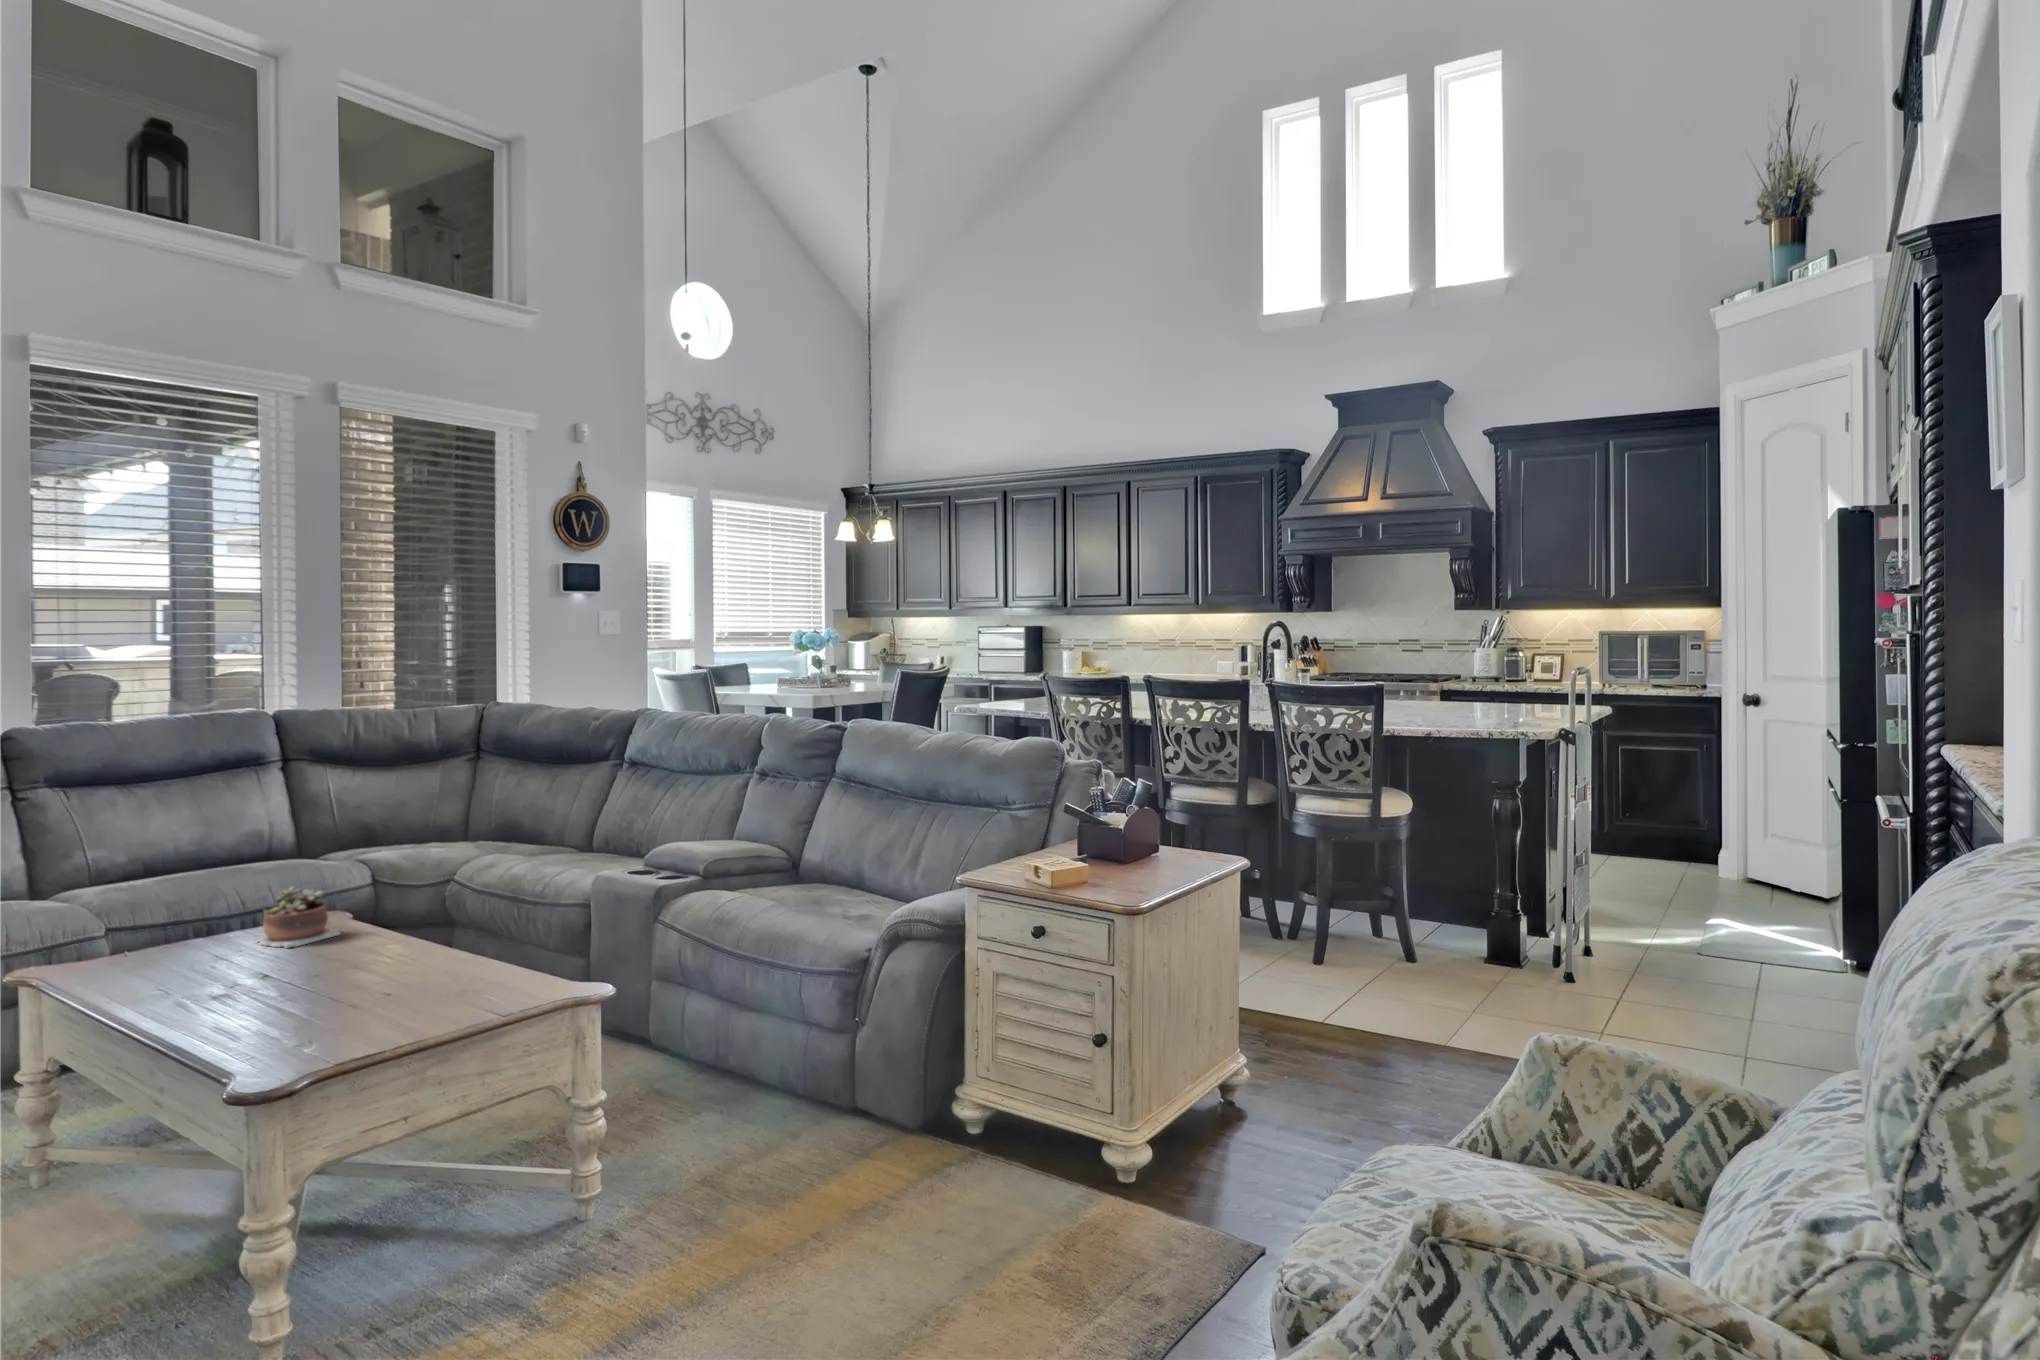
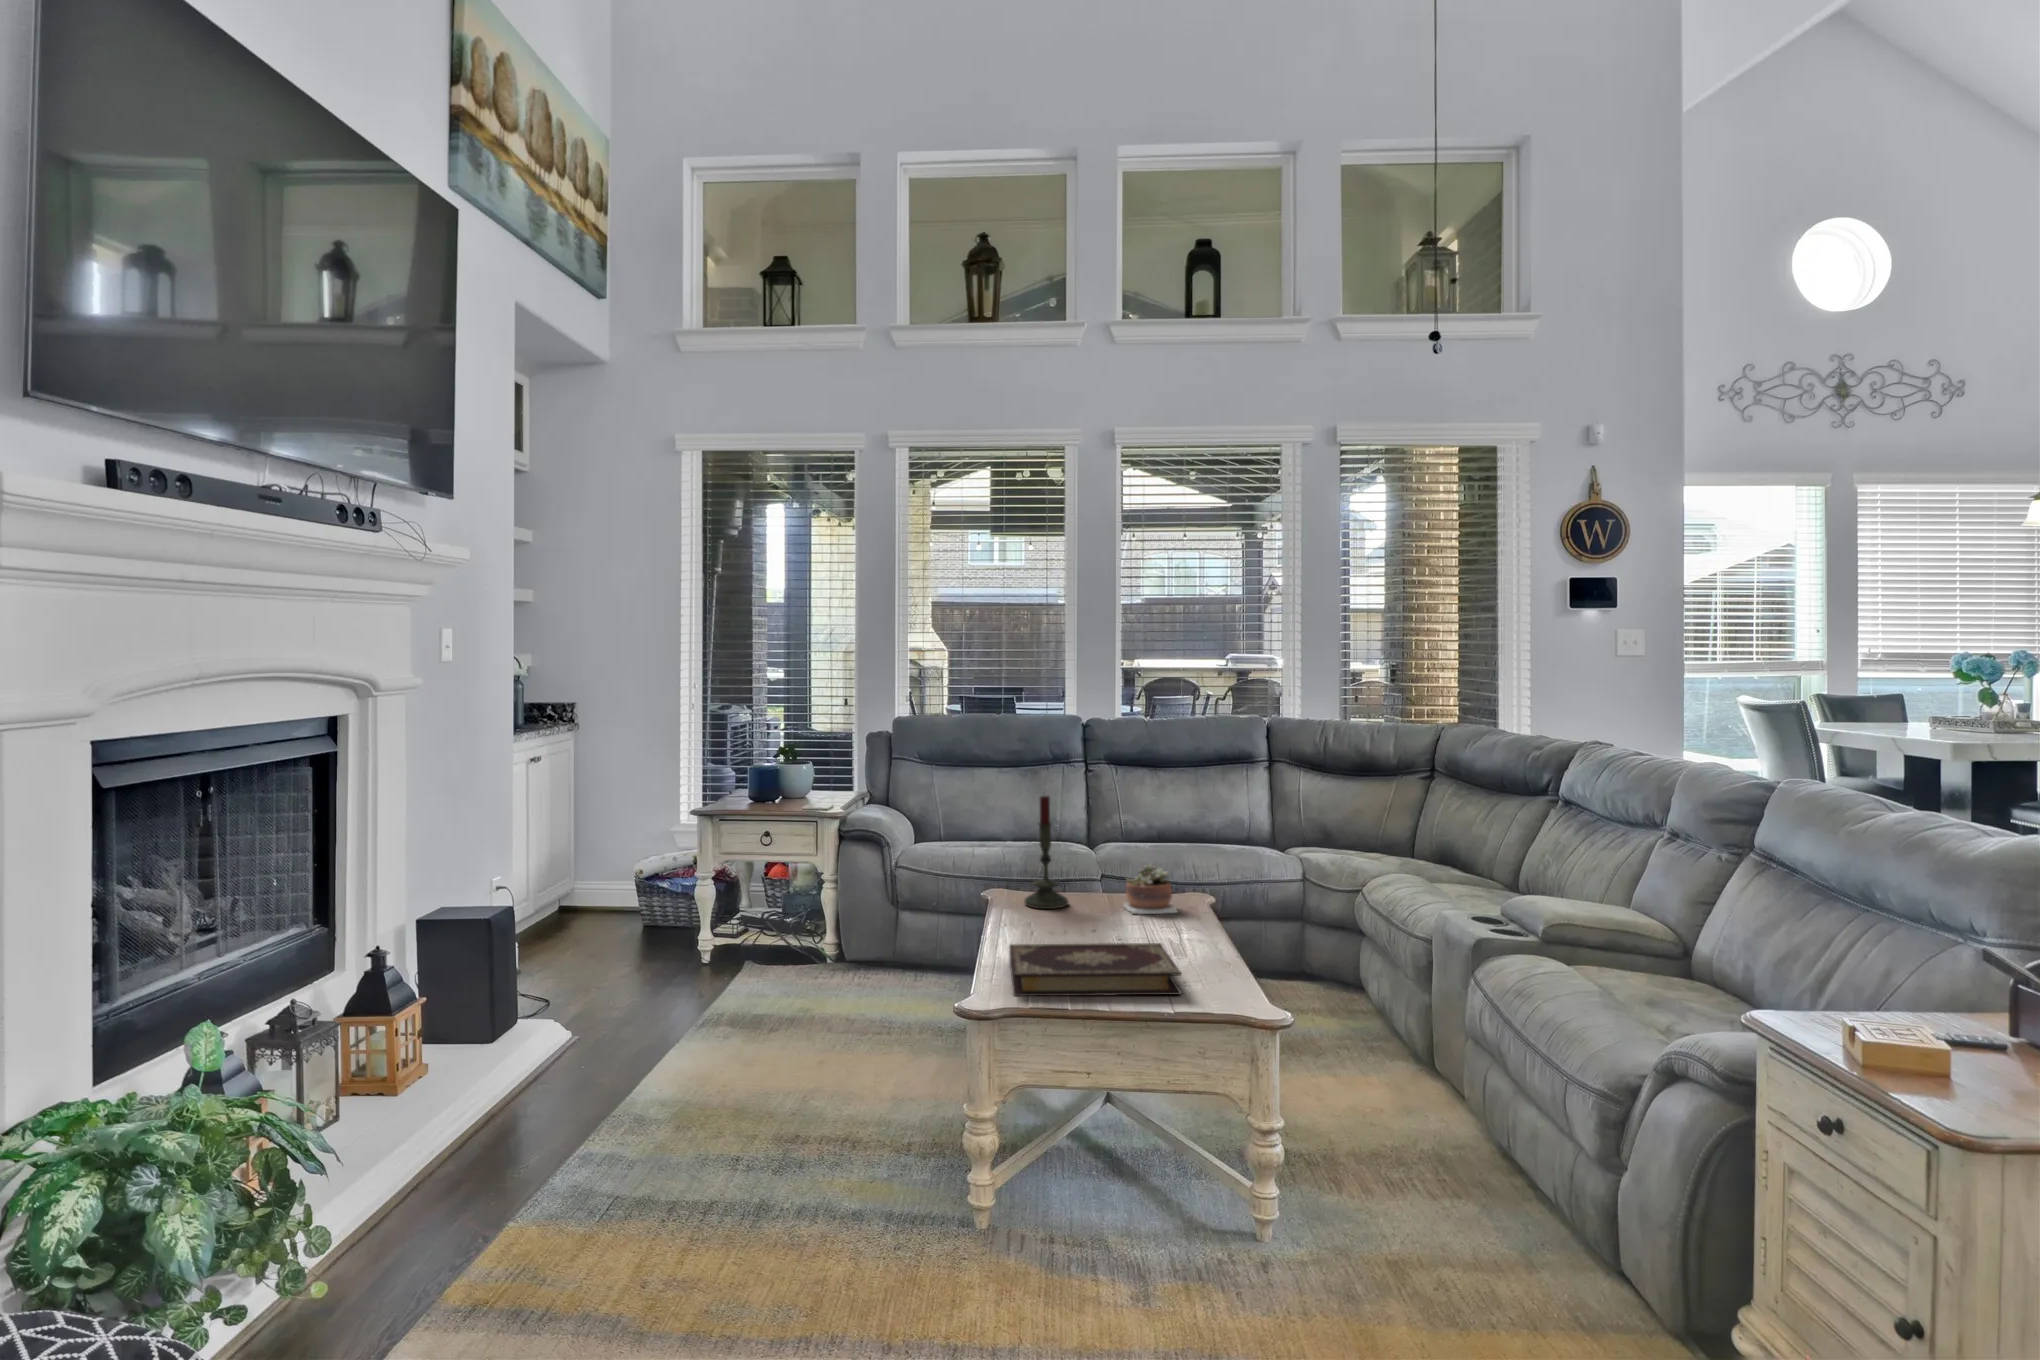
candle: none [108,822,182,976] -> present [1024,796,1068,909]
book: none [239,954,498,1047] -> present [1009,943,1181,996]

